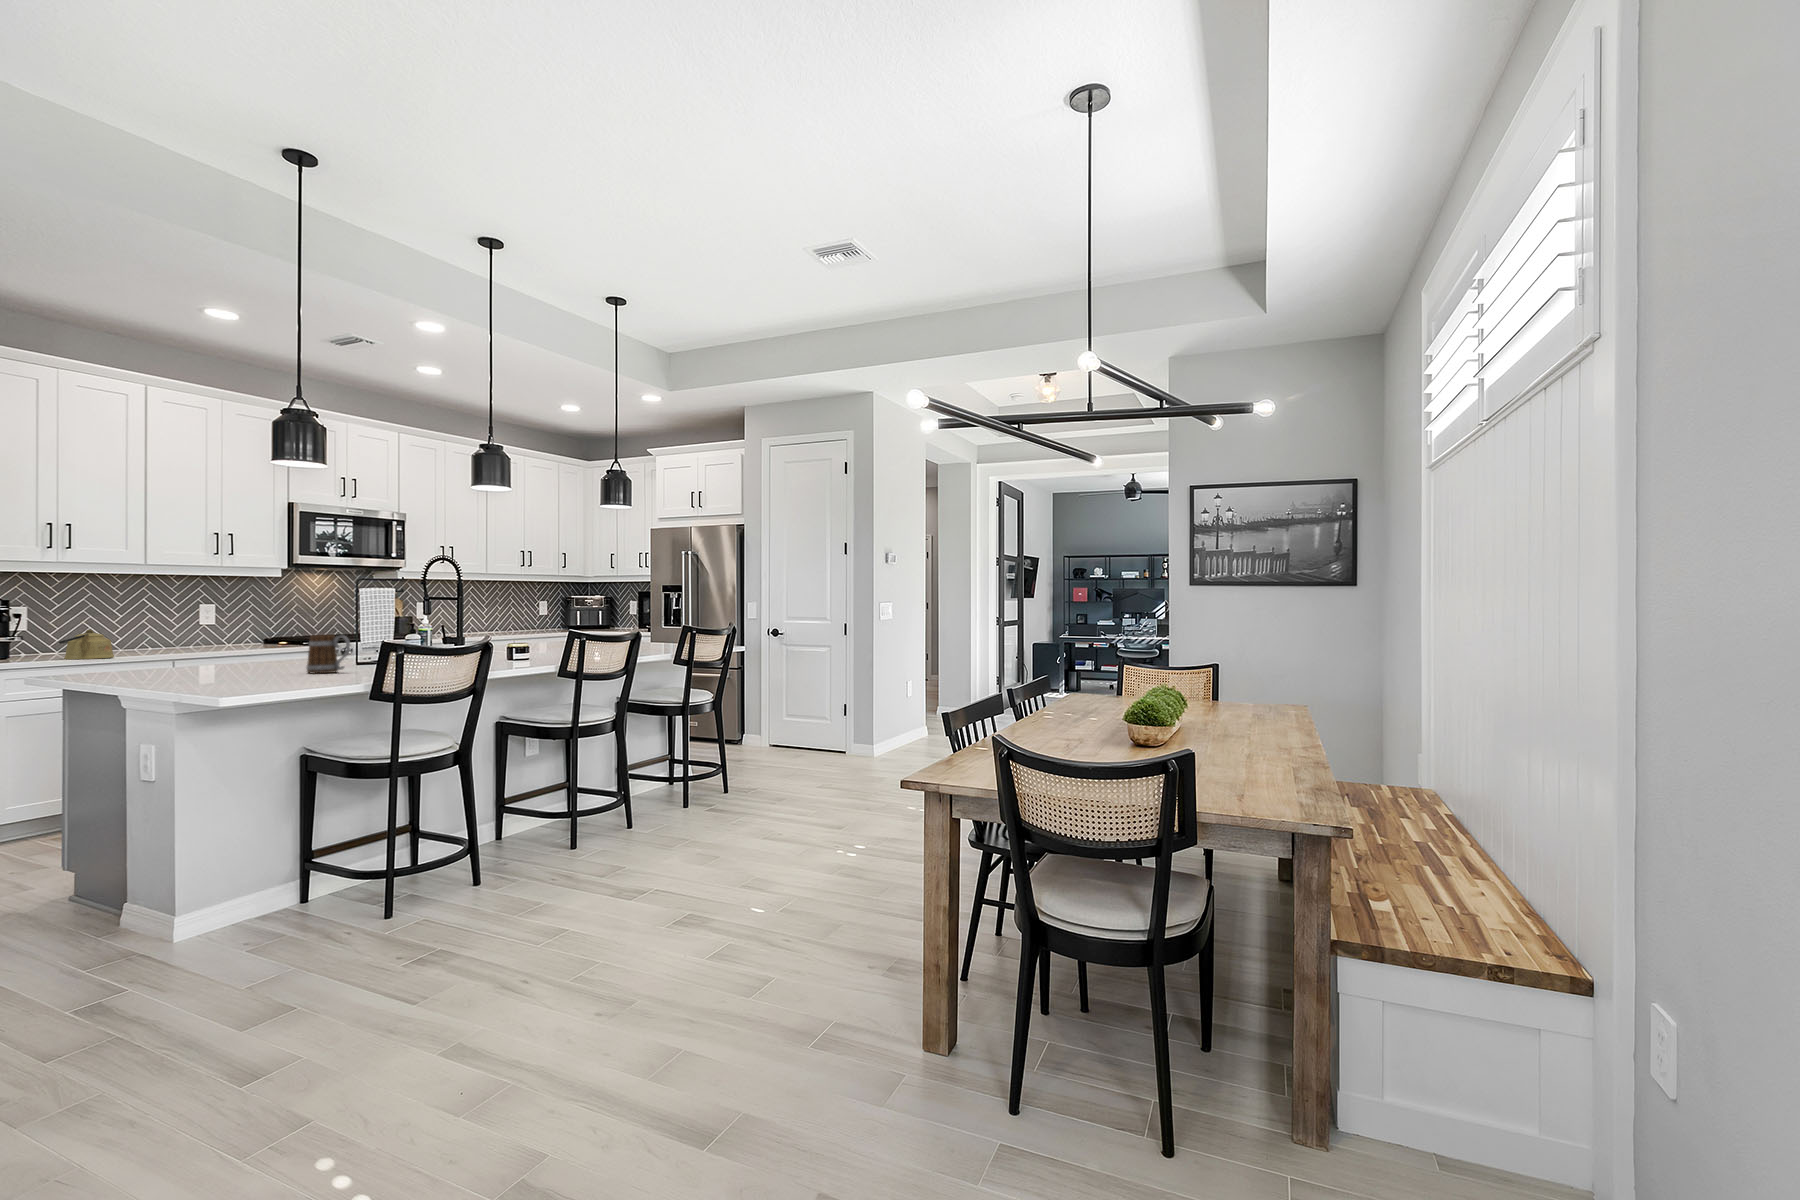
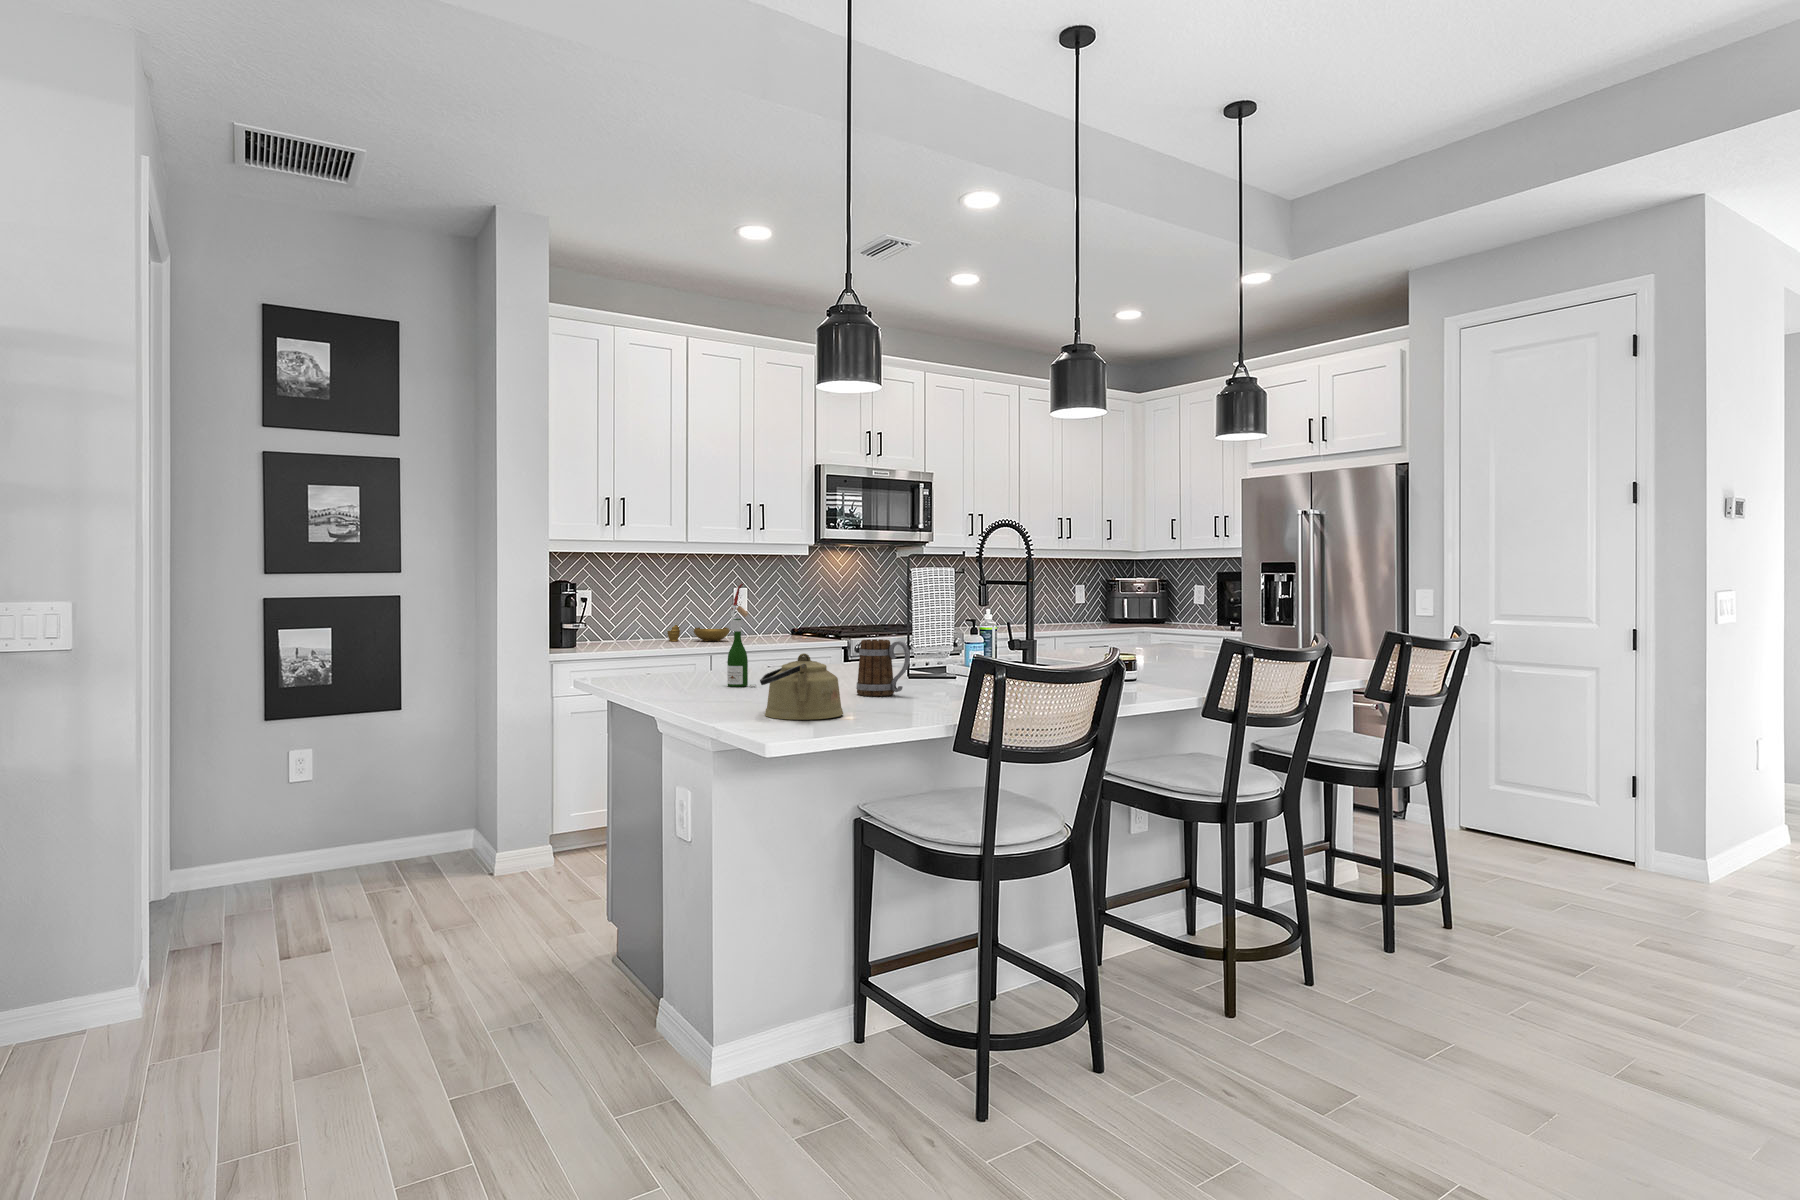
wine bottle: none [190,596,218,673] -> present [727,584,757,687]
decorative bowl: none [123,620,196,652] -> present [667,625,730,642]
kettle: present [59,630,114,659] -> present [760,653,843,720]

